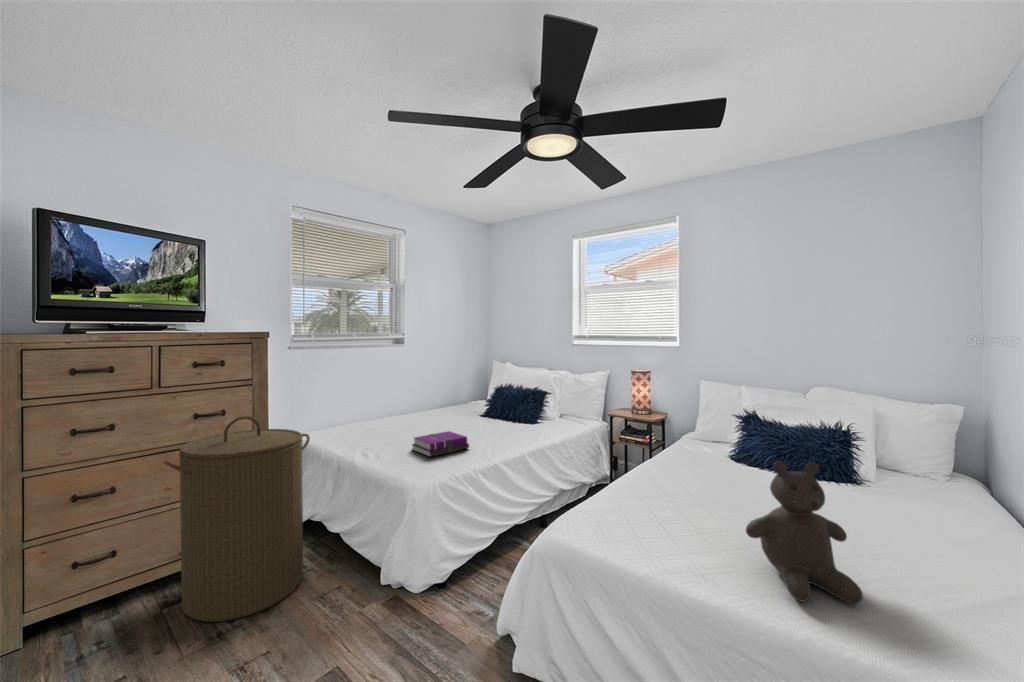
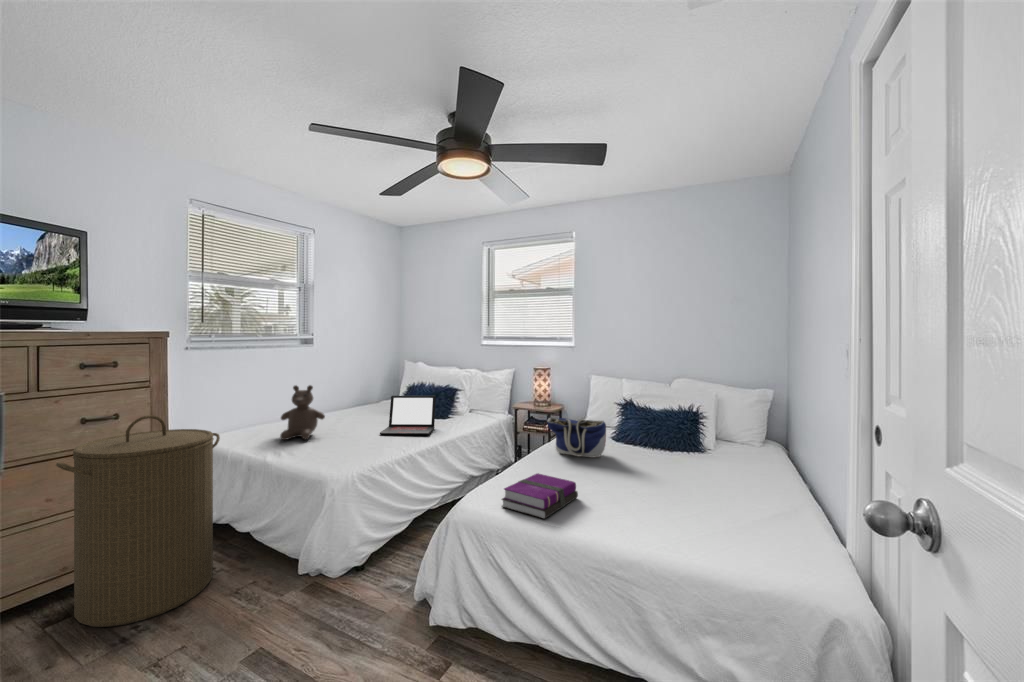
laptop: none [464,398,522,441] -> present [380,396,436,434]
notebook: present [412,431,469,457] -> present [502,473,578,519]
tote bag: none [650,431,726,483] -> present [547,417,606,458]
teddy bear: present [746,461,863,604] -> present [280,385,325,440]

